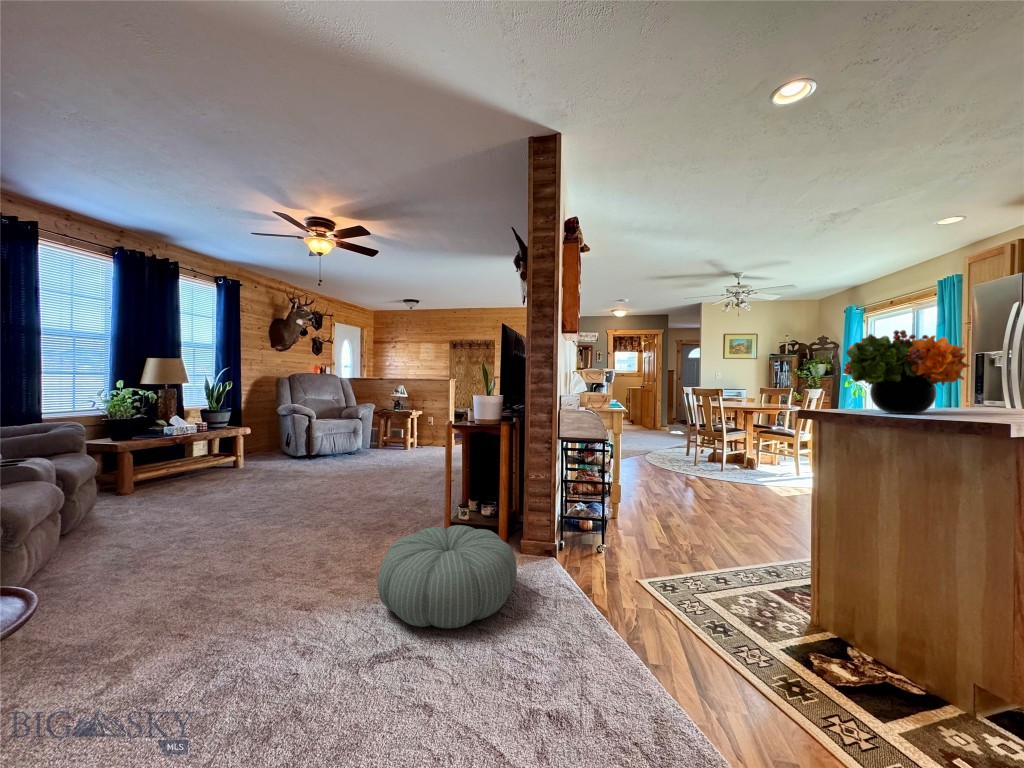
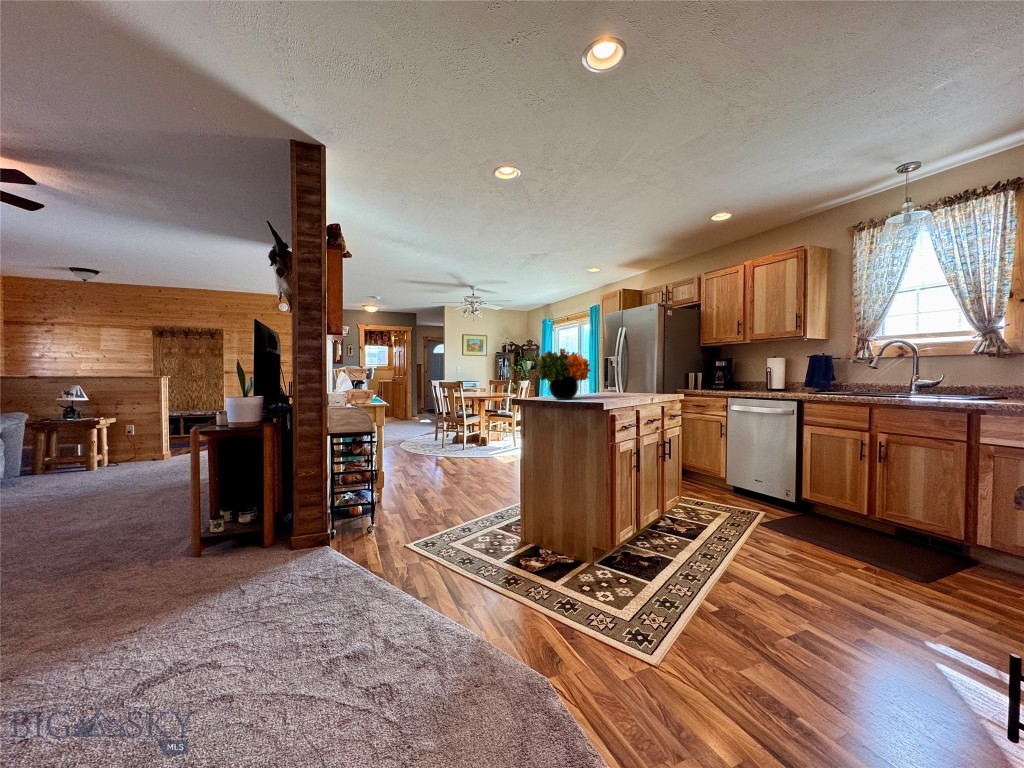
pouf: present [377,525,517,628] -> none [119,533,296,647]

